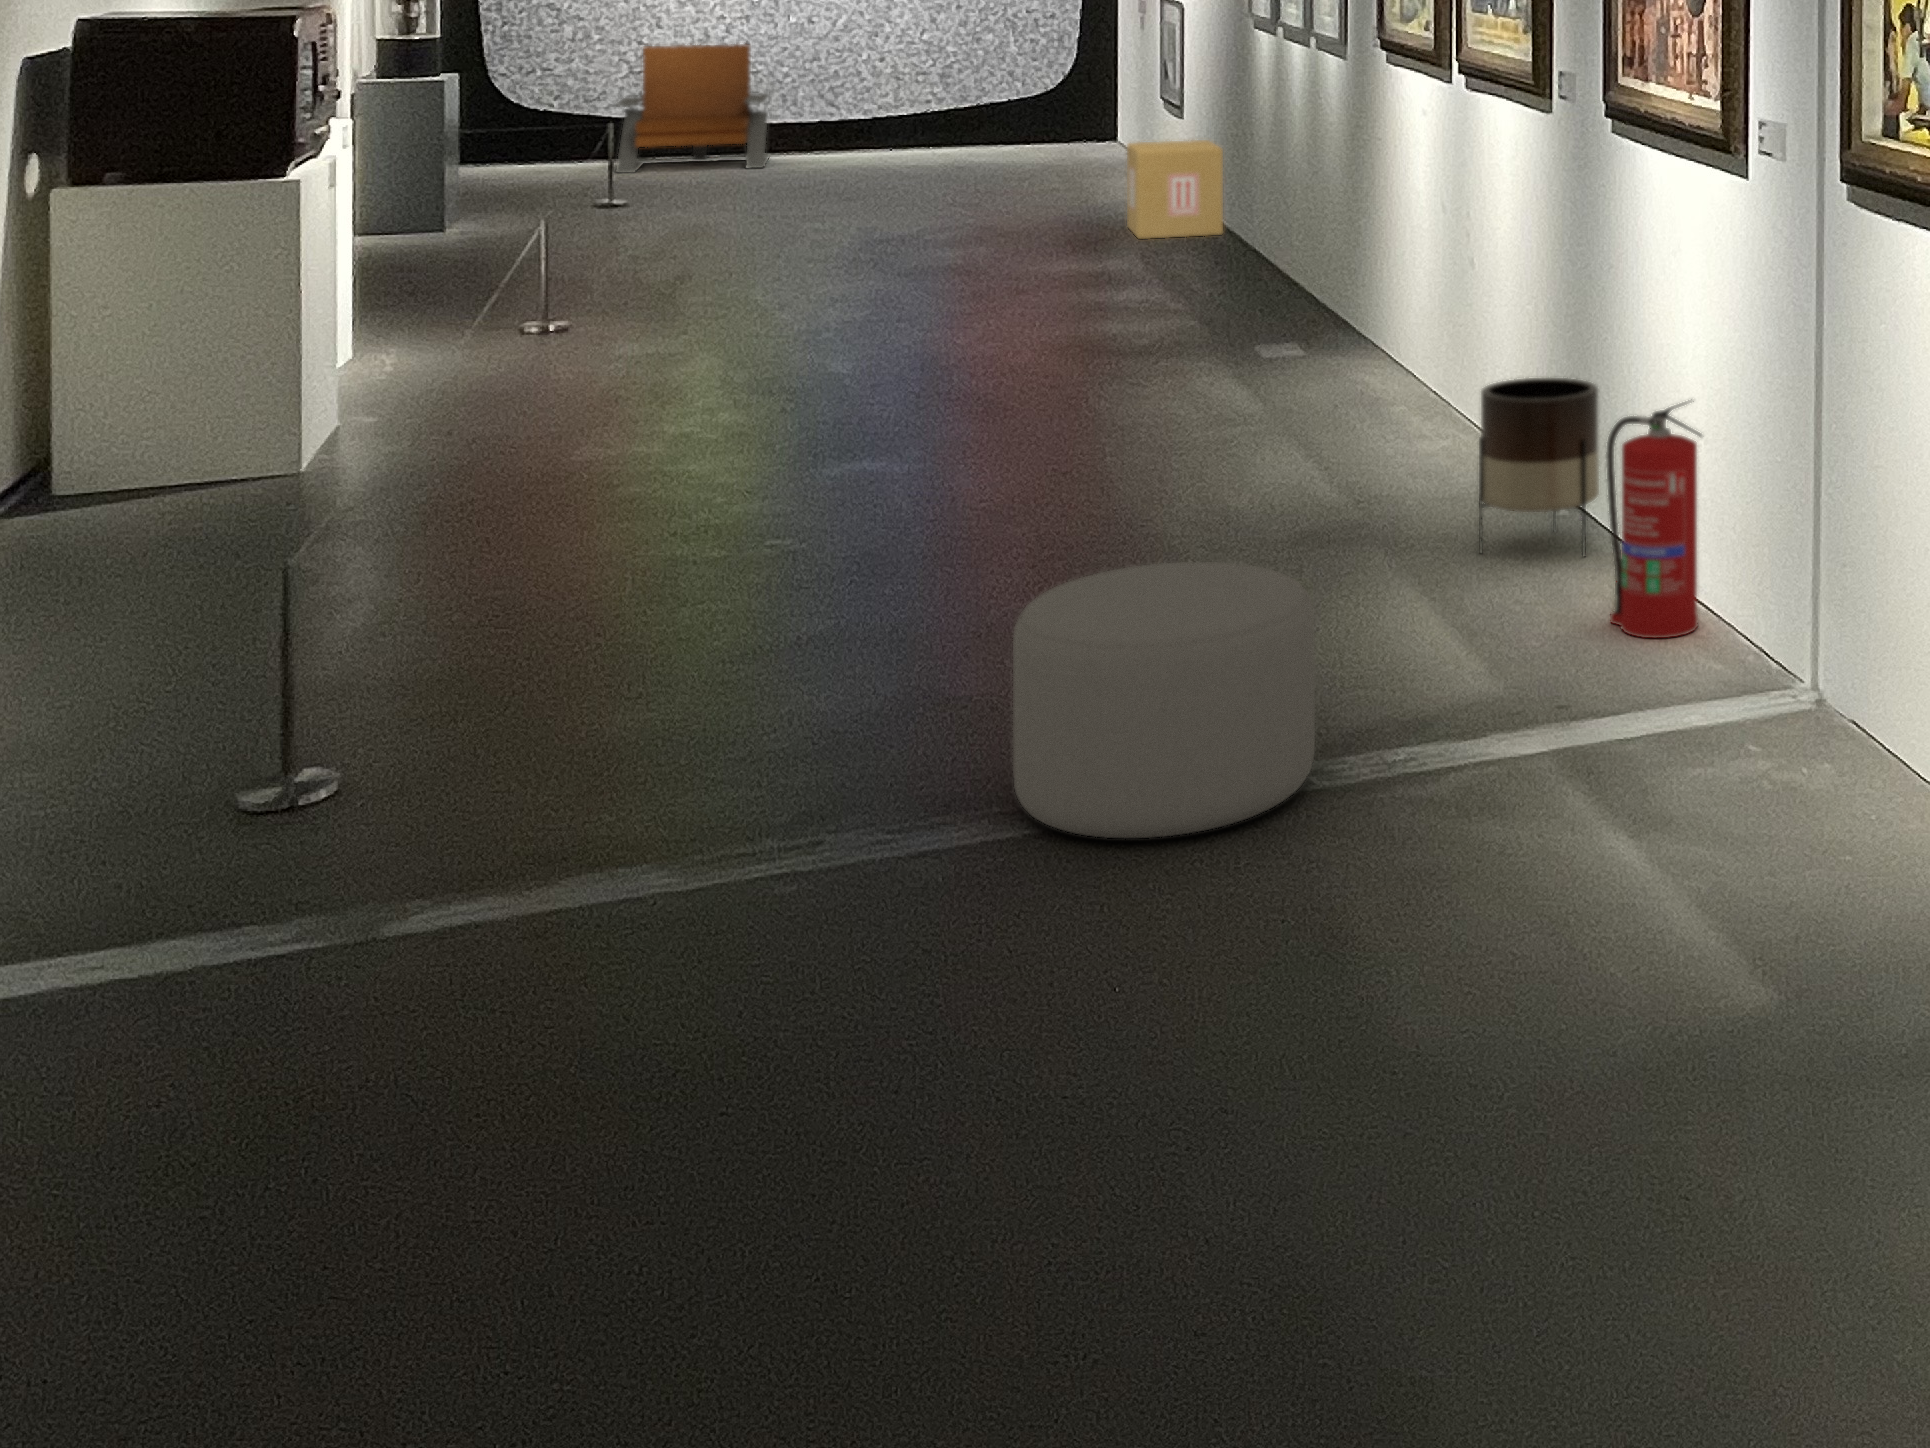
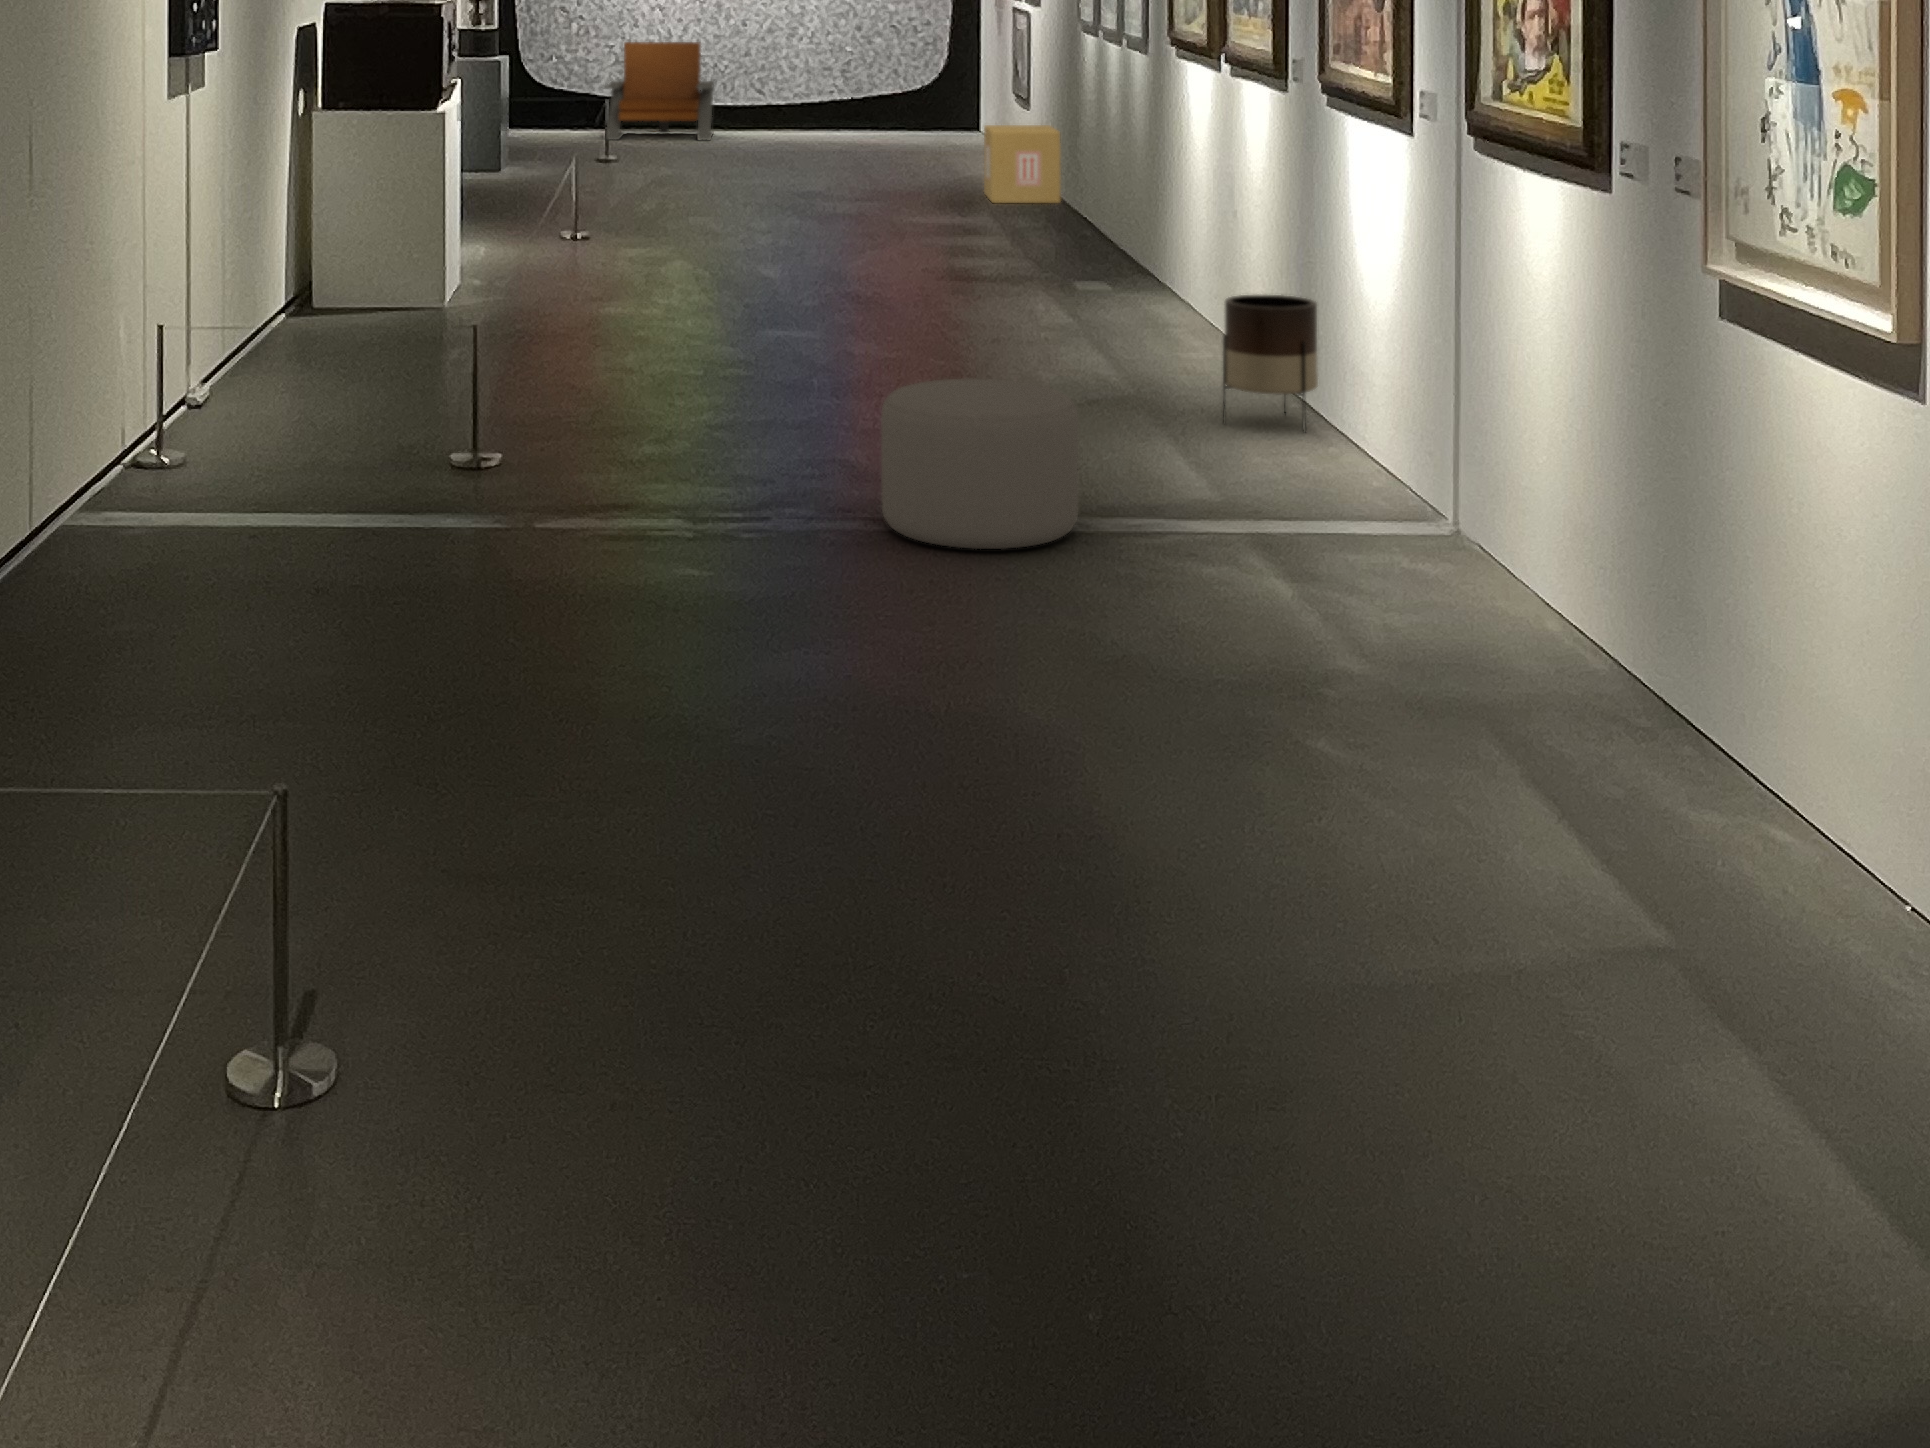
fire extinguisher: present [1606,399,1702,638] -> none [1310,305,1384,485]

